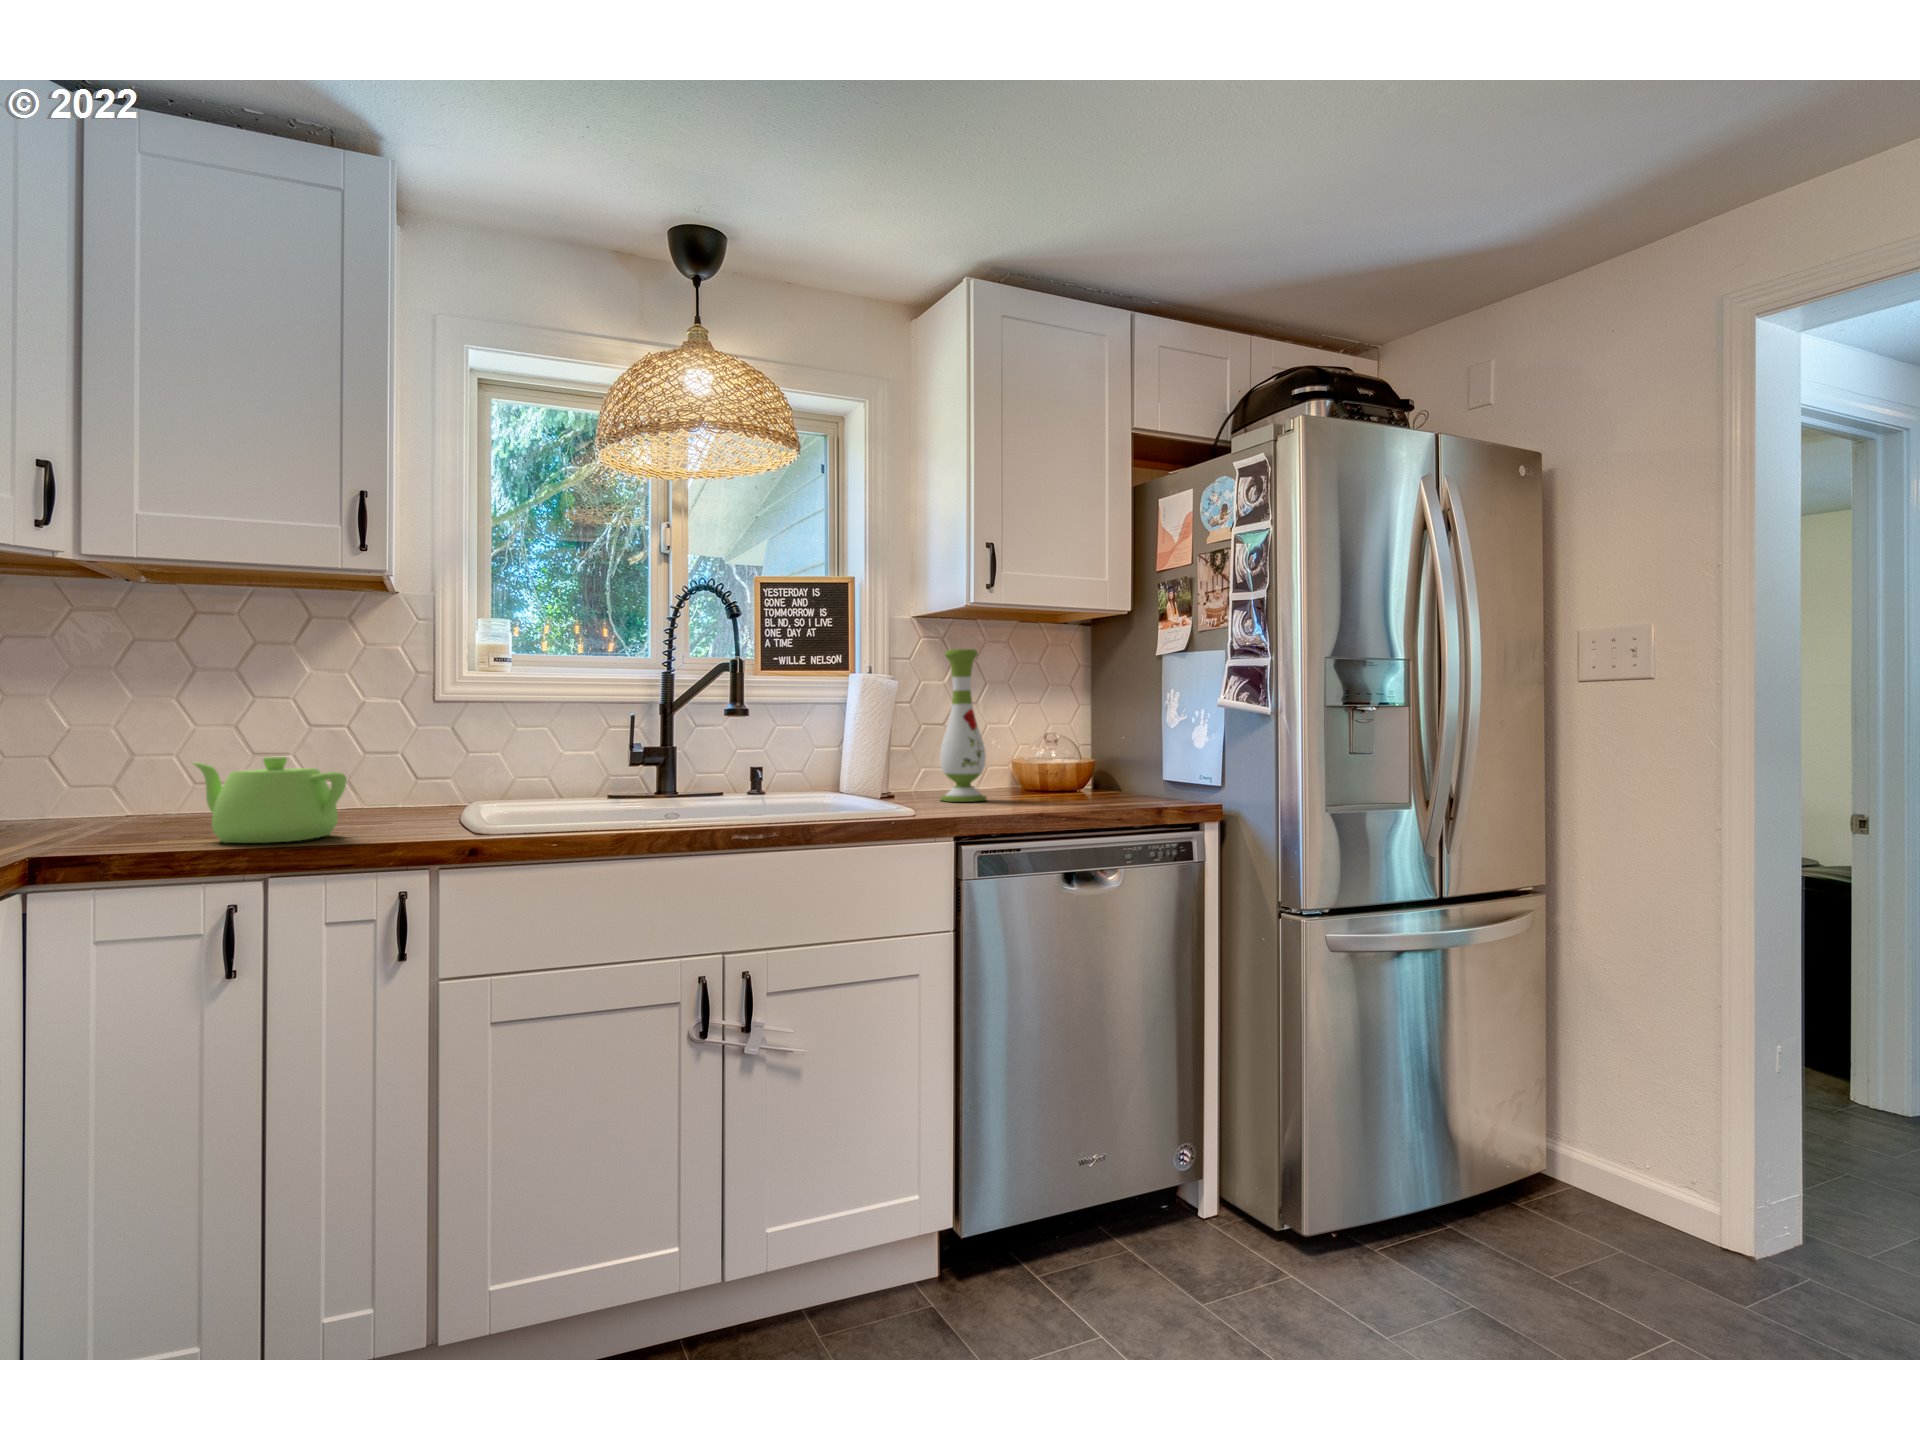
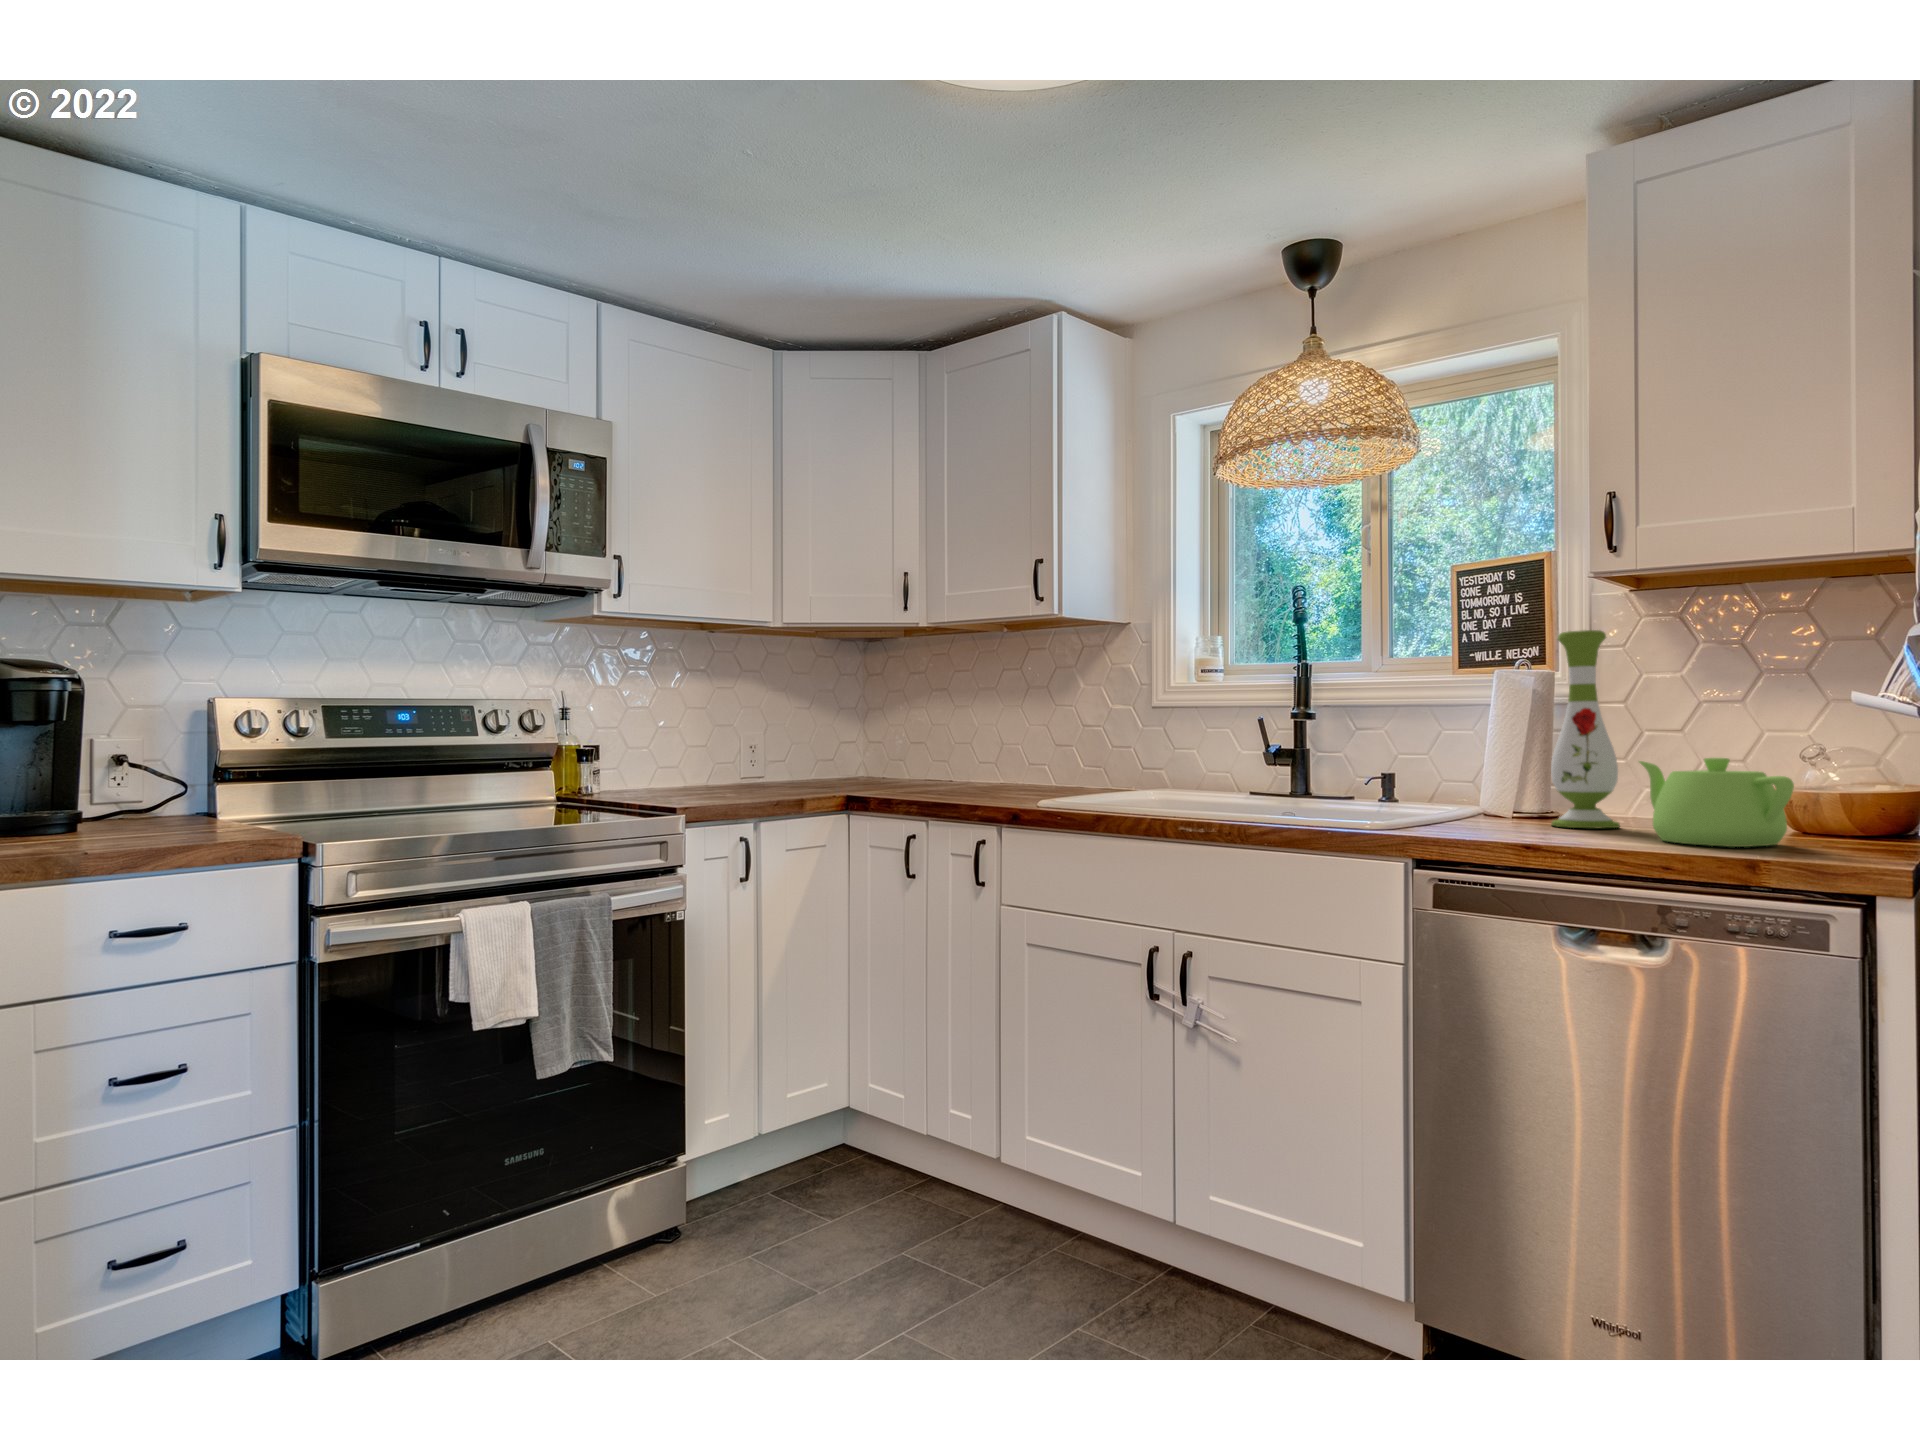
teapot: present [193,757,347,843] -> present [1639,758,1794,847]

